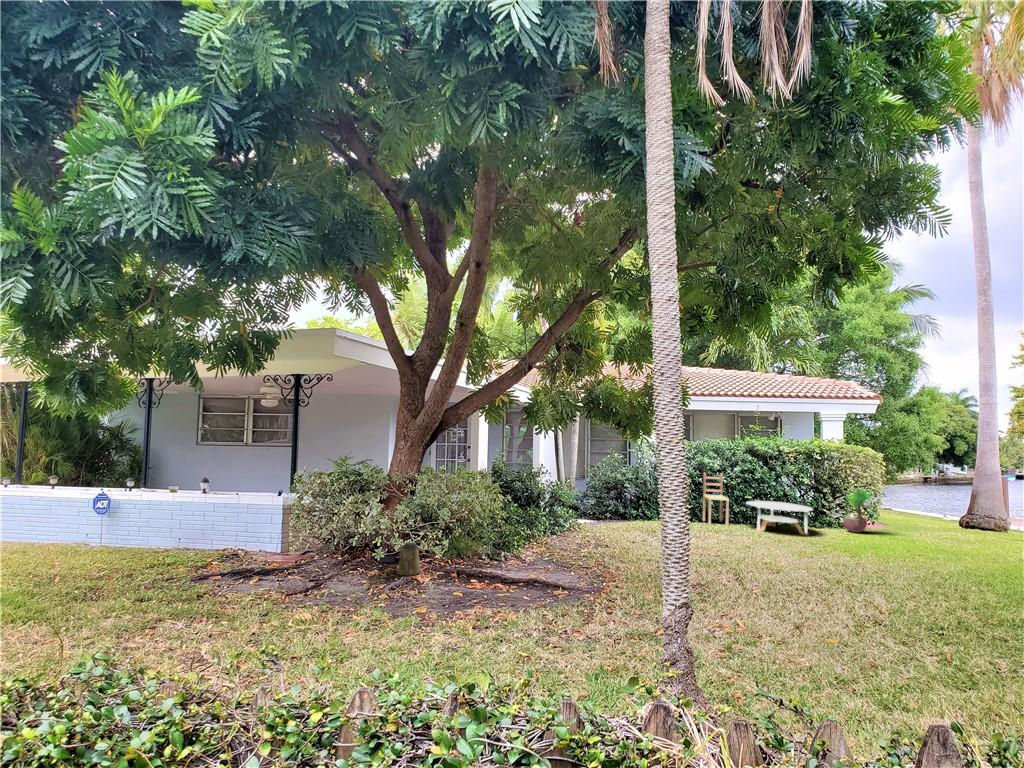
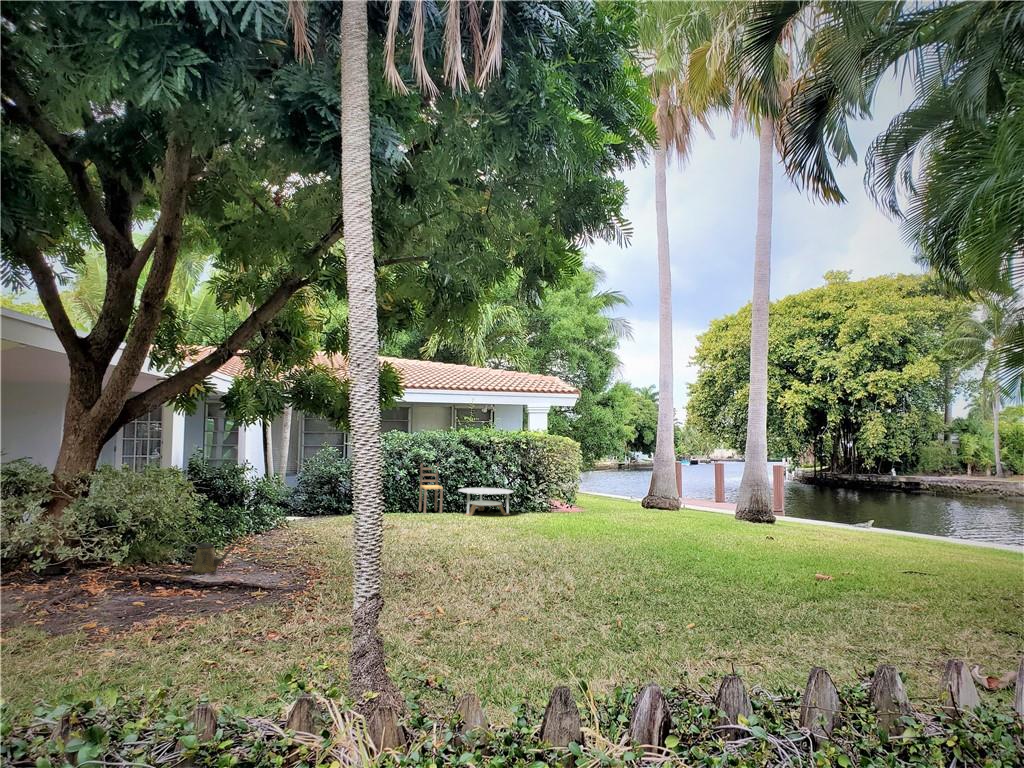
potted tree: present [843,489,871,532] -> none [539,468,563,510]
watering can: present [397,542,422,576] -> present [186,540,241,573]

